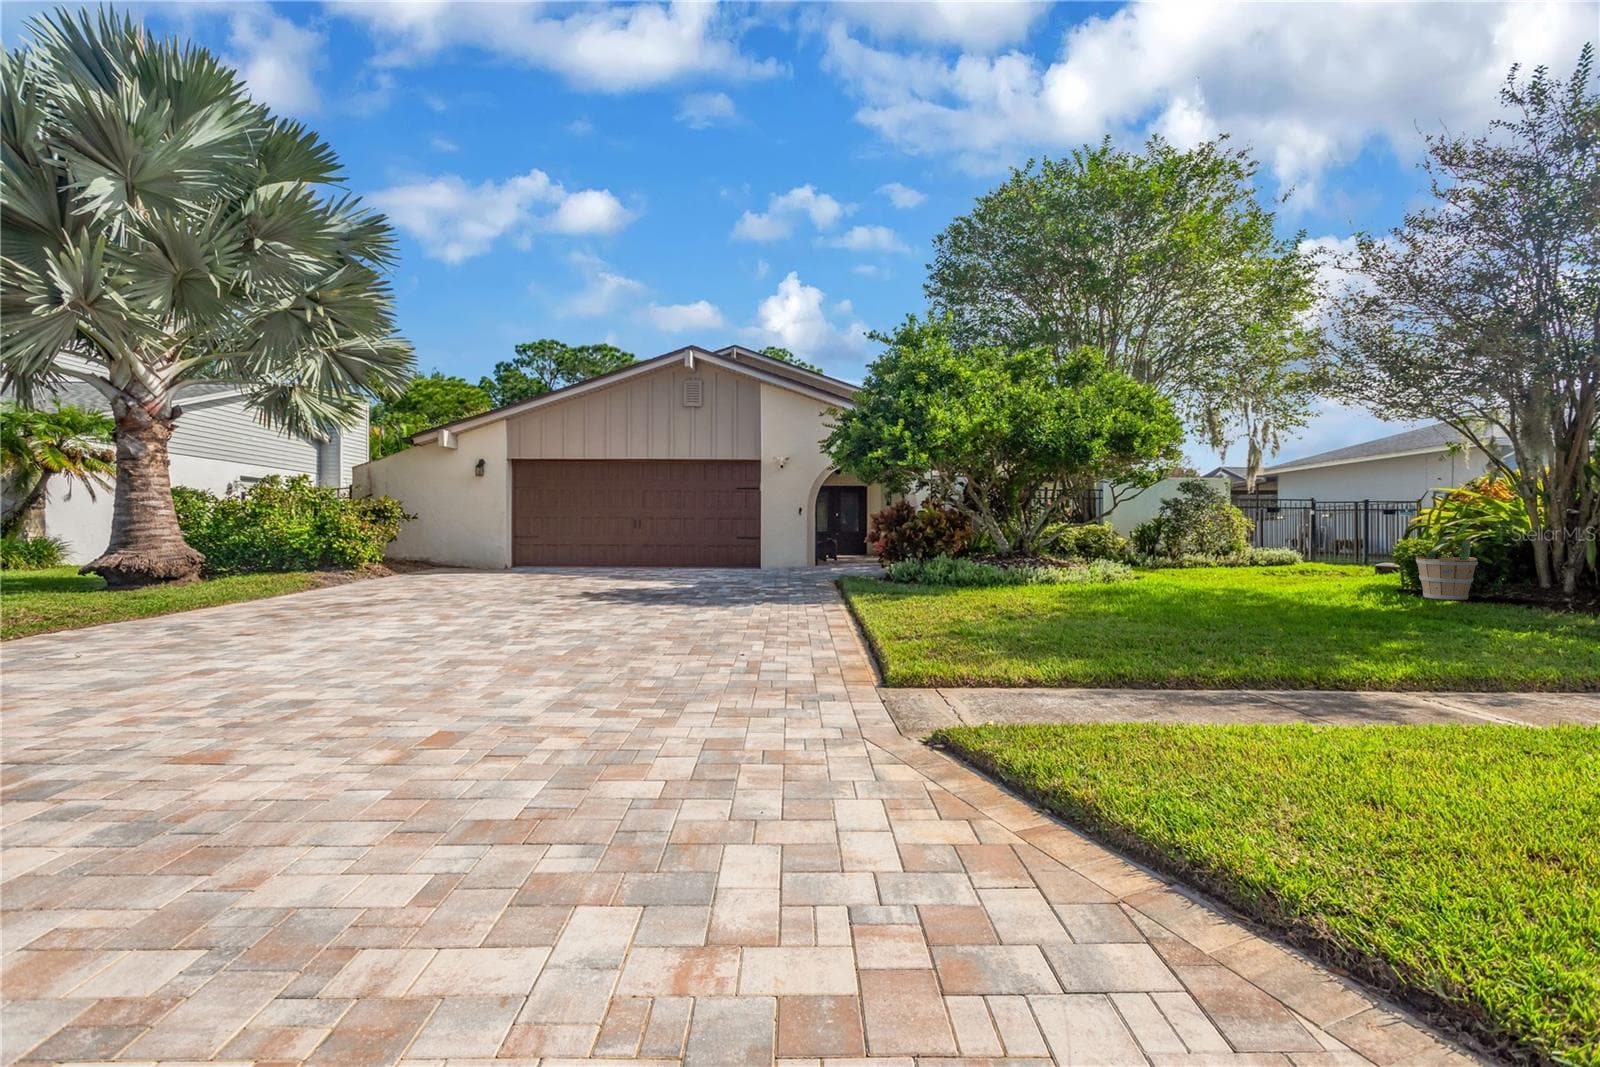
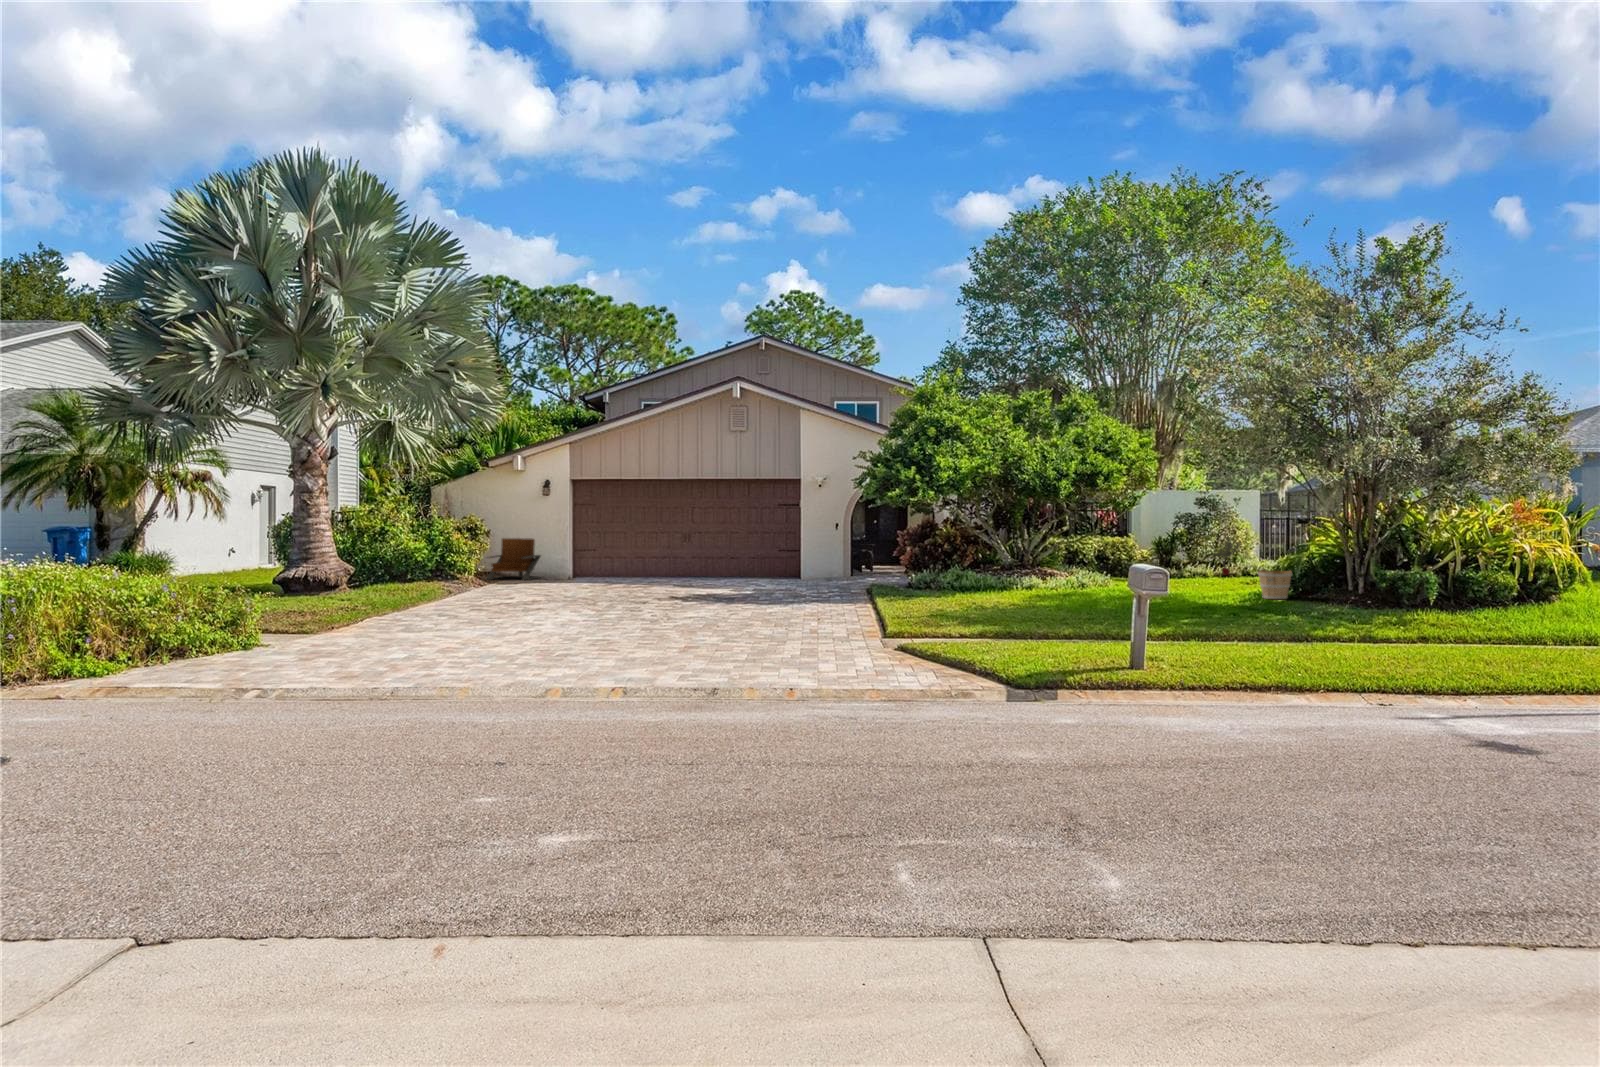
potted tree: none [1221,521,1254,565] -> present [1212,539,1241,575]
lounge chair: none [413,524,480,569] -> present [487,538,541,580]

